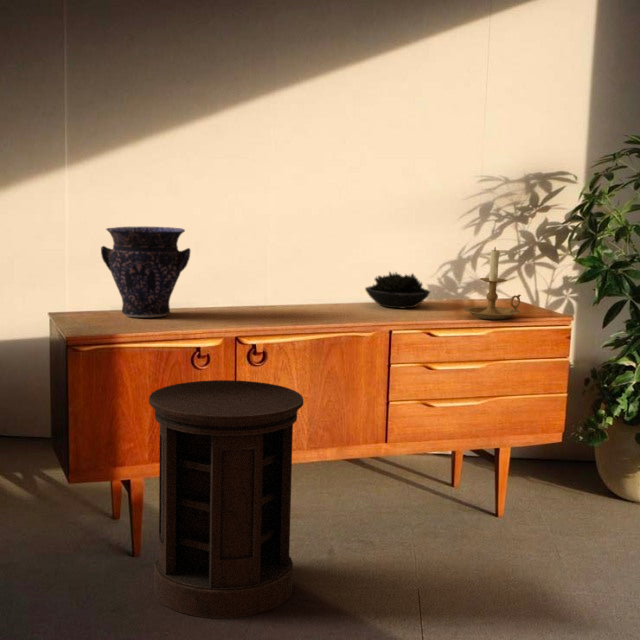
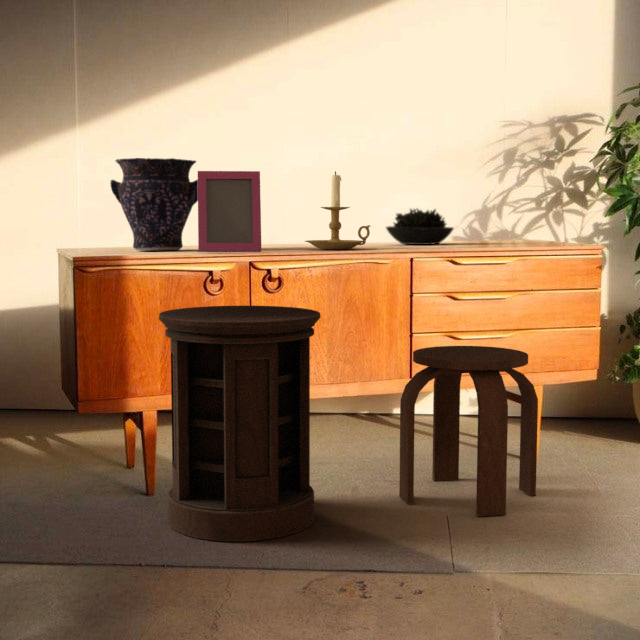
candle holder: present [463,247,521,320] -> present [305,171,370,249]
picture frame: none [187,249,247,329] -> present [198,171,262,252]
stool: none [373,416,506,589] -> present [399,346,538,516]

